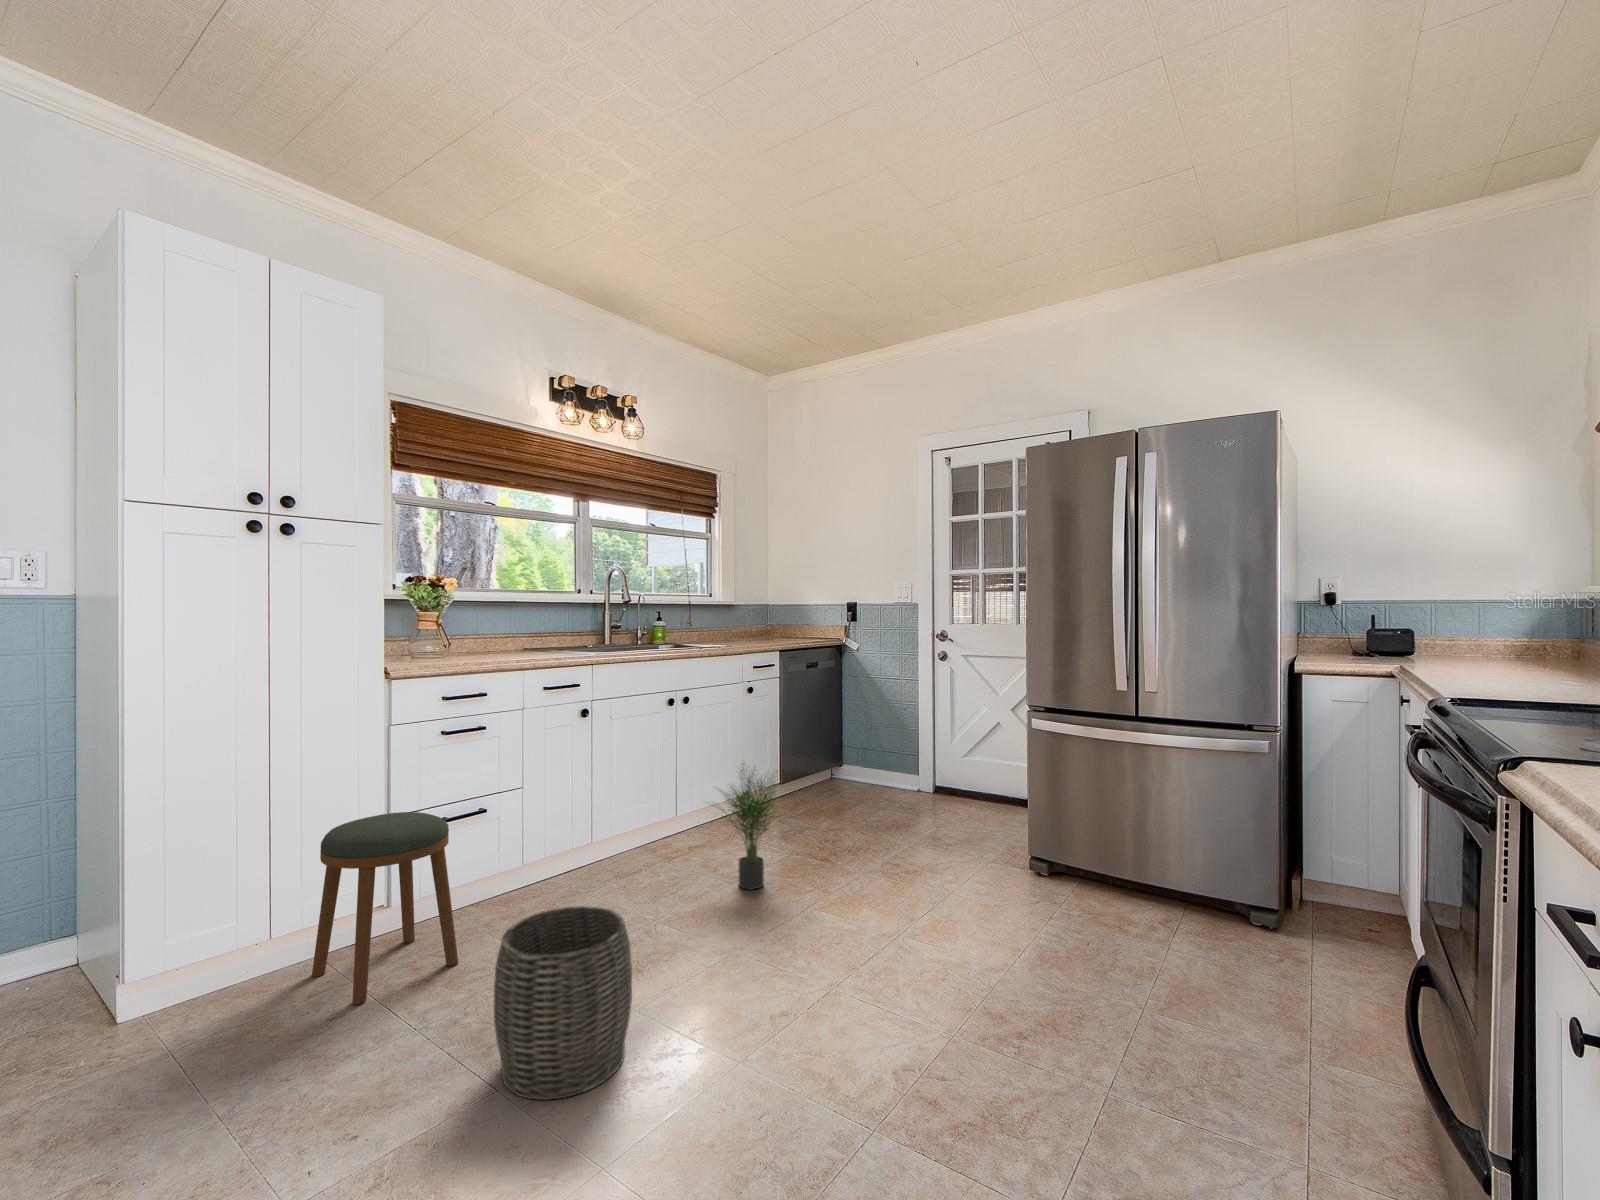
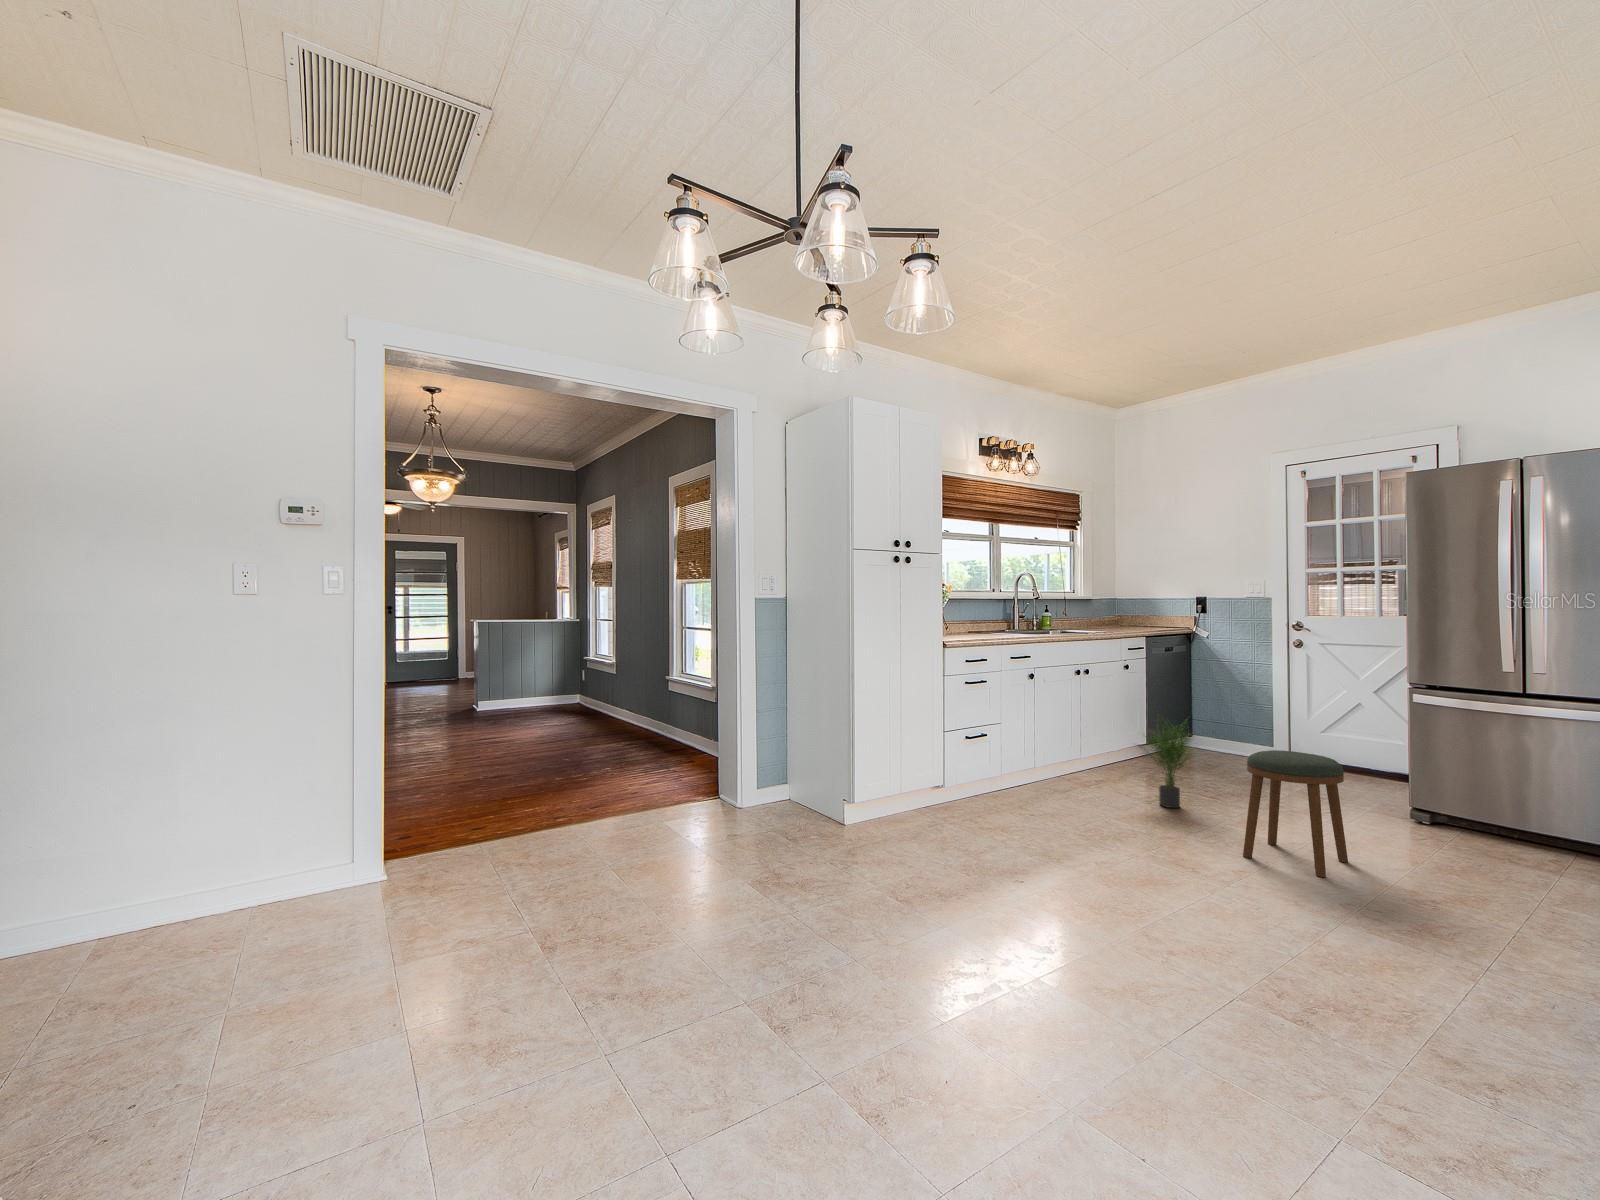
stool: present [312,812,458,1004] -> present [1243,750,1348,877]
woven basket: present [494,906,632,1100] -> none [1079,787,1164,888]

